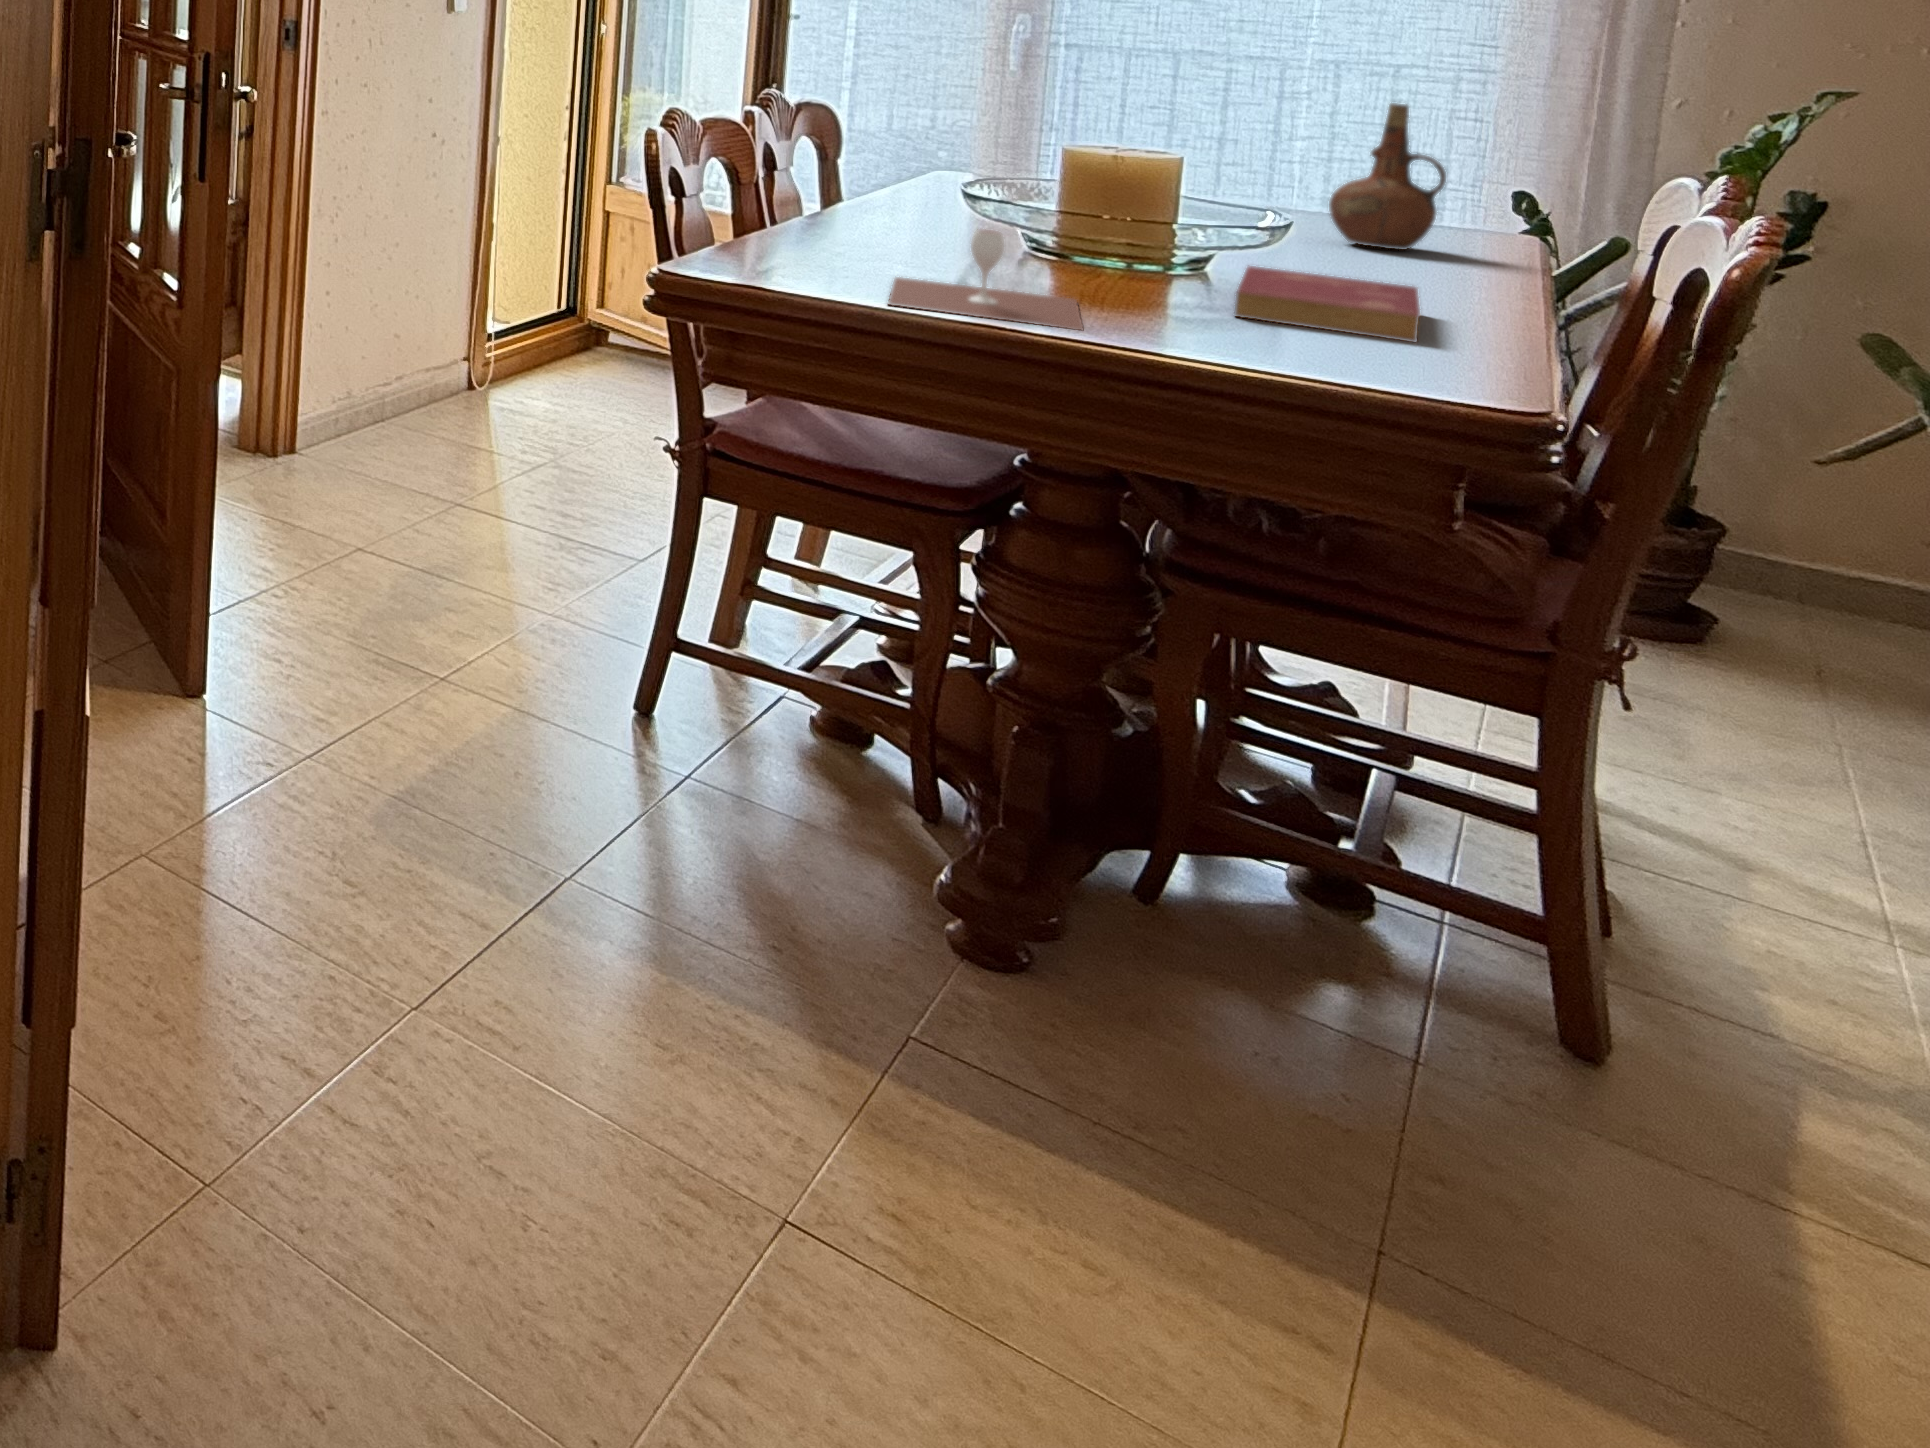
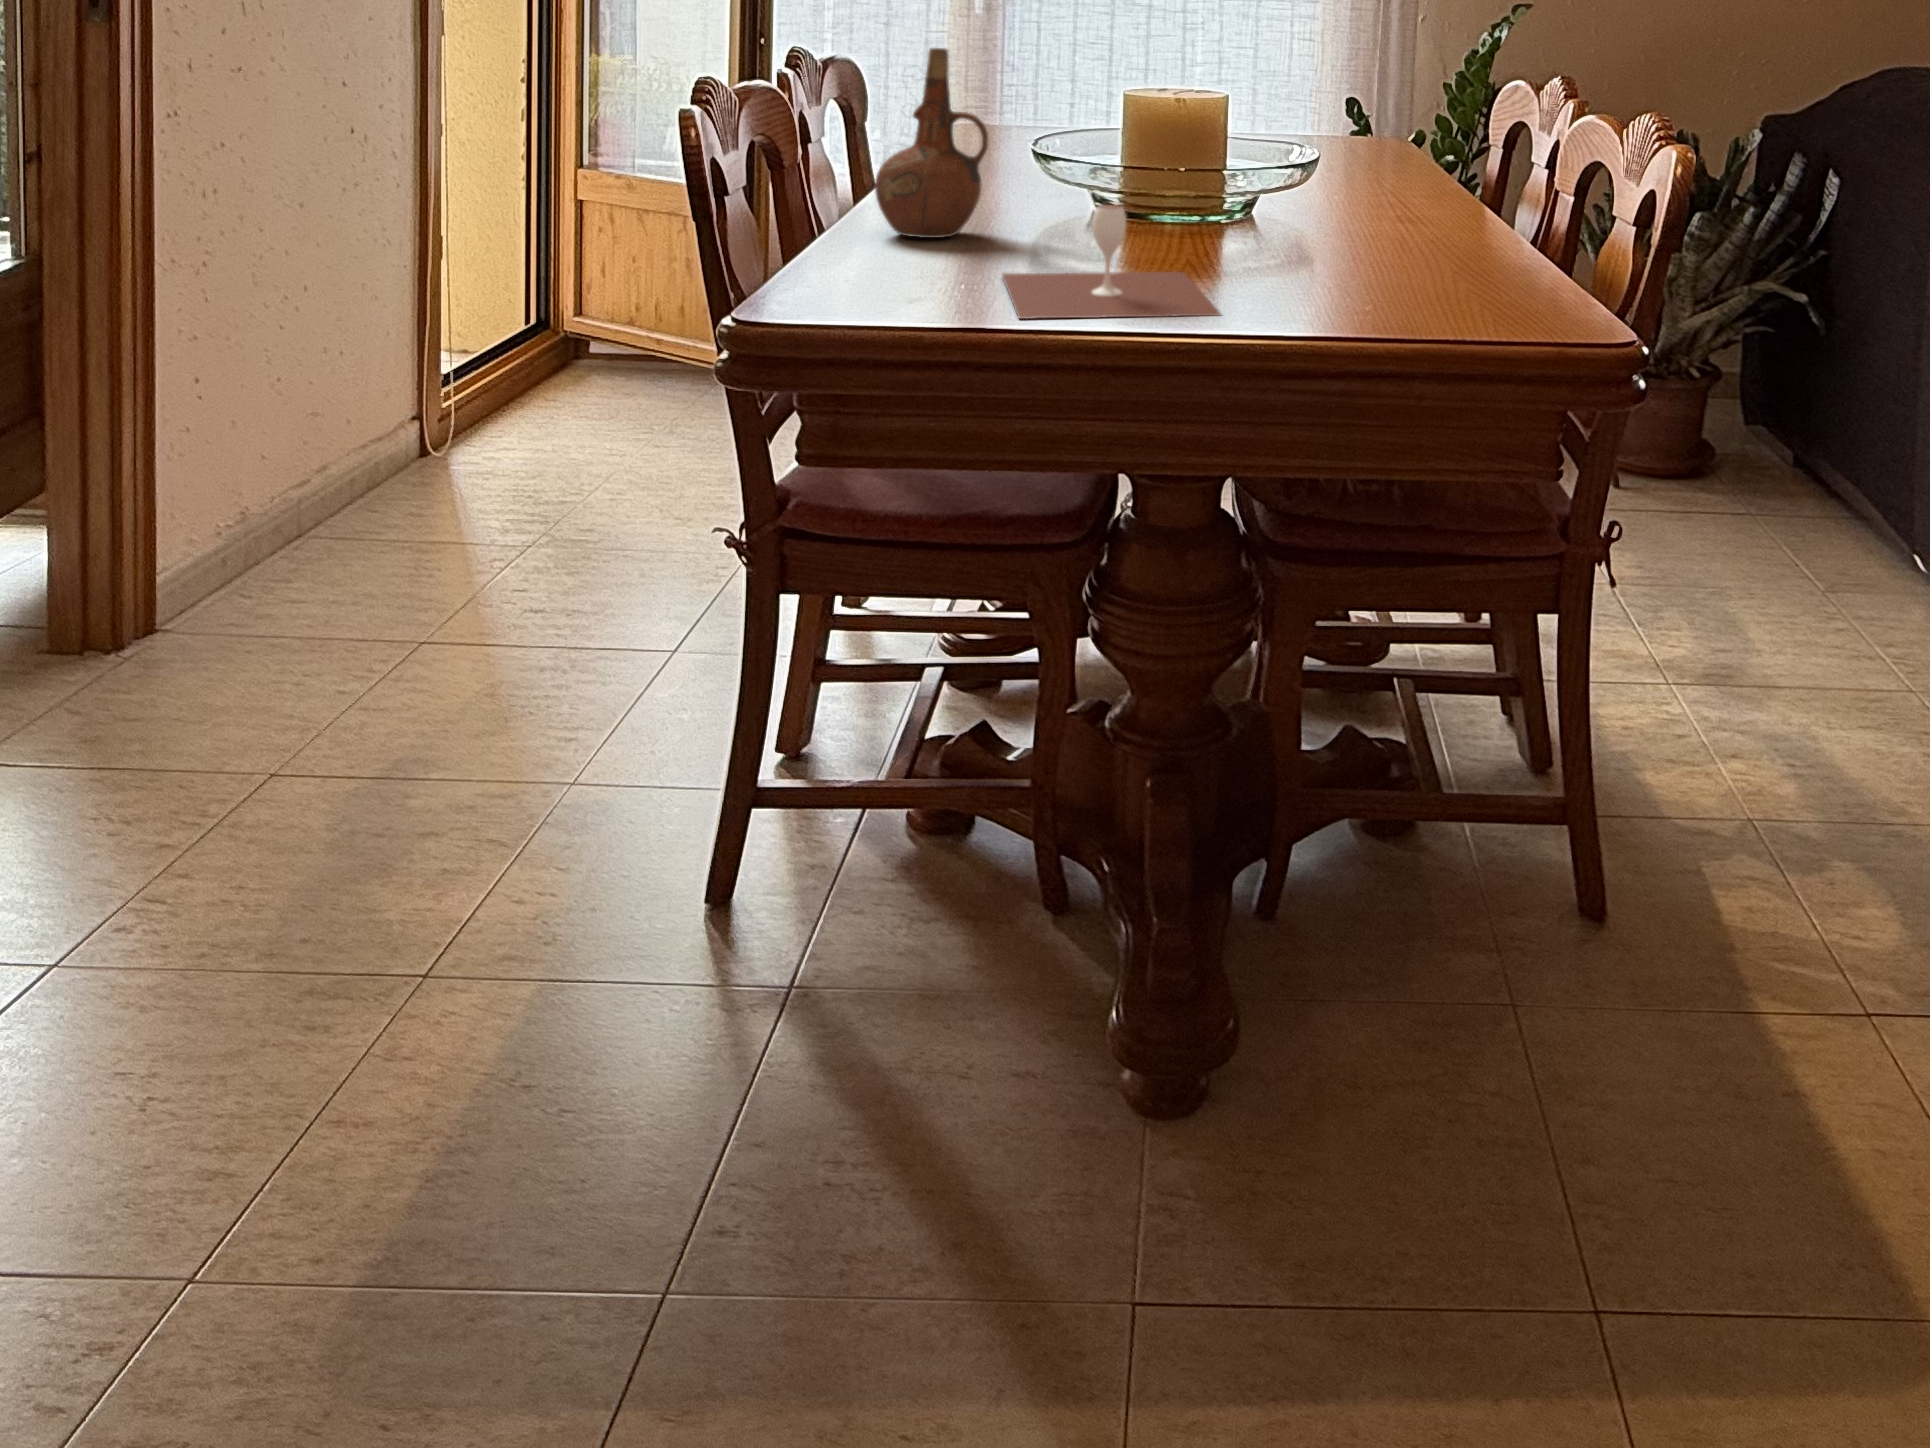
ceramic pitcher: present [1329,103,1446,250] -> present [875,48,988,238]
book: present [1234,266,1420,343] -> none [1297,206,1465,271]

